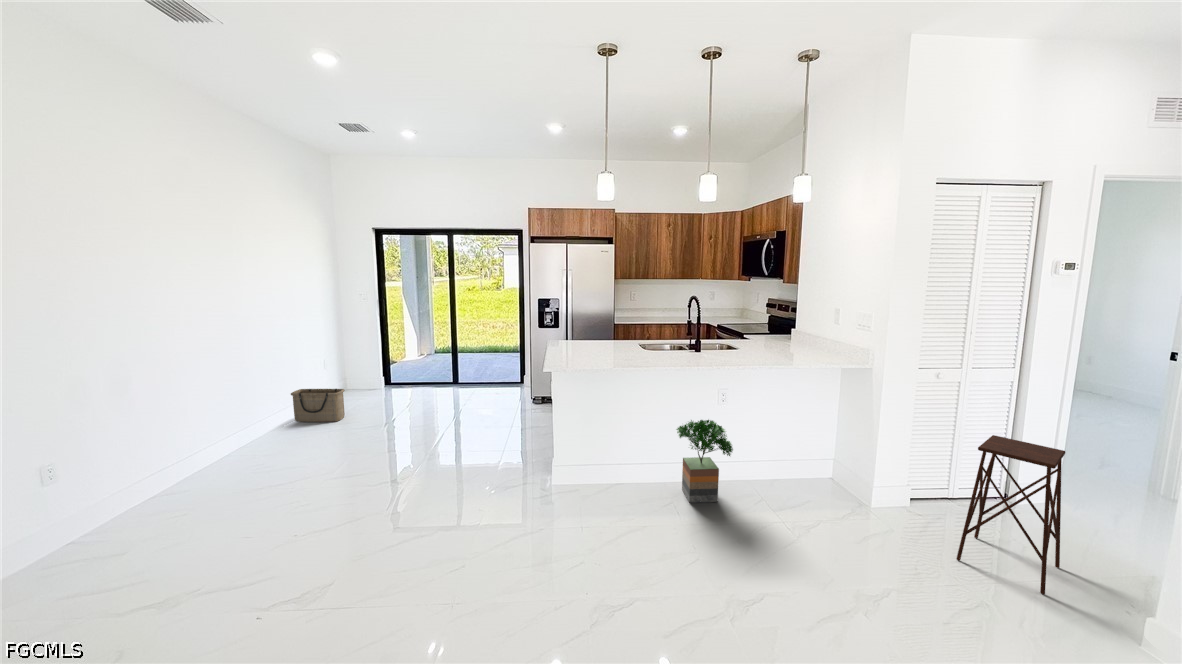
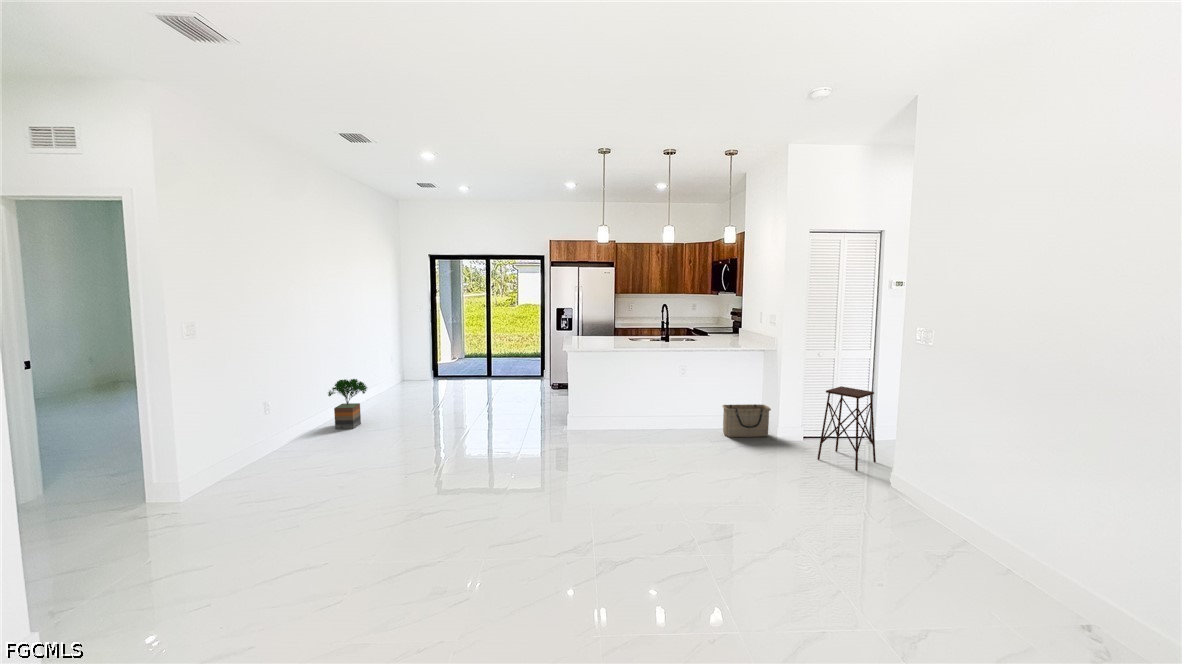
basket: present [291,389,345,422] -> present [722,404,771,437]
potted tree: present [676,420,733,503] -> present [328,379,367,429]

